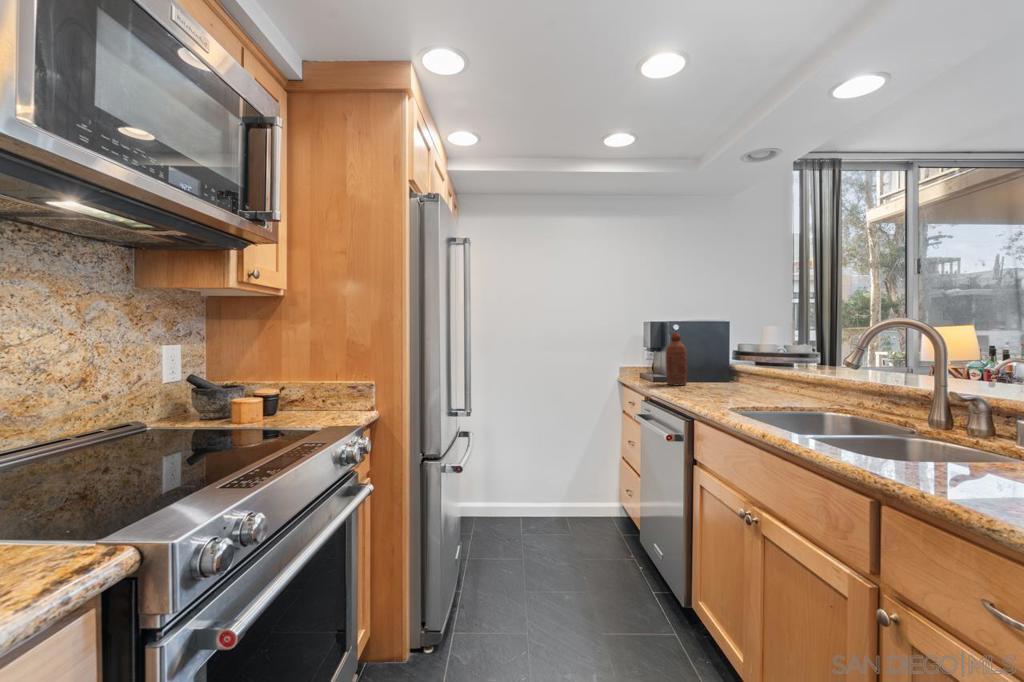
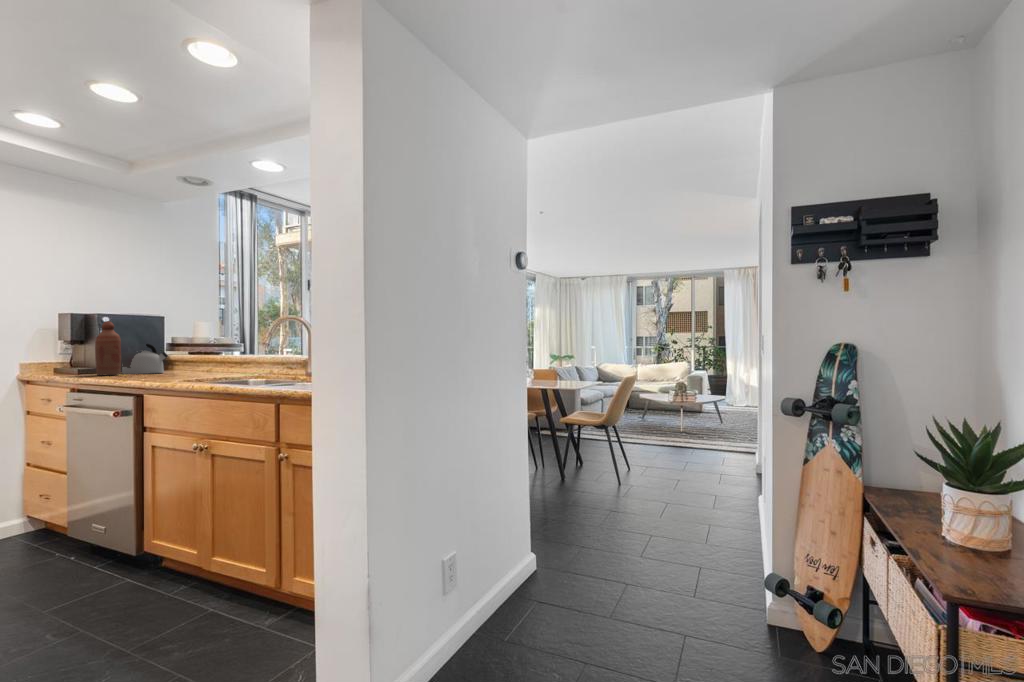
kettle: none [690,352,732,384] -> present [122,344,168,374]

